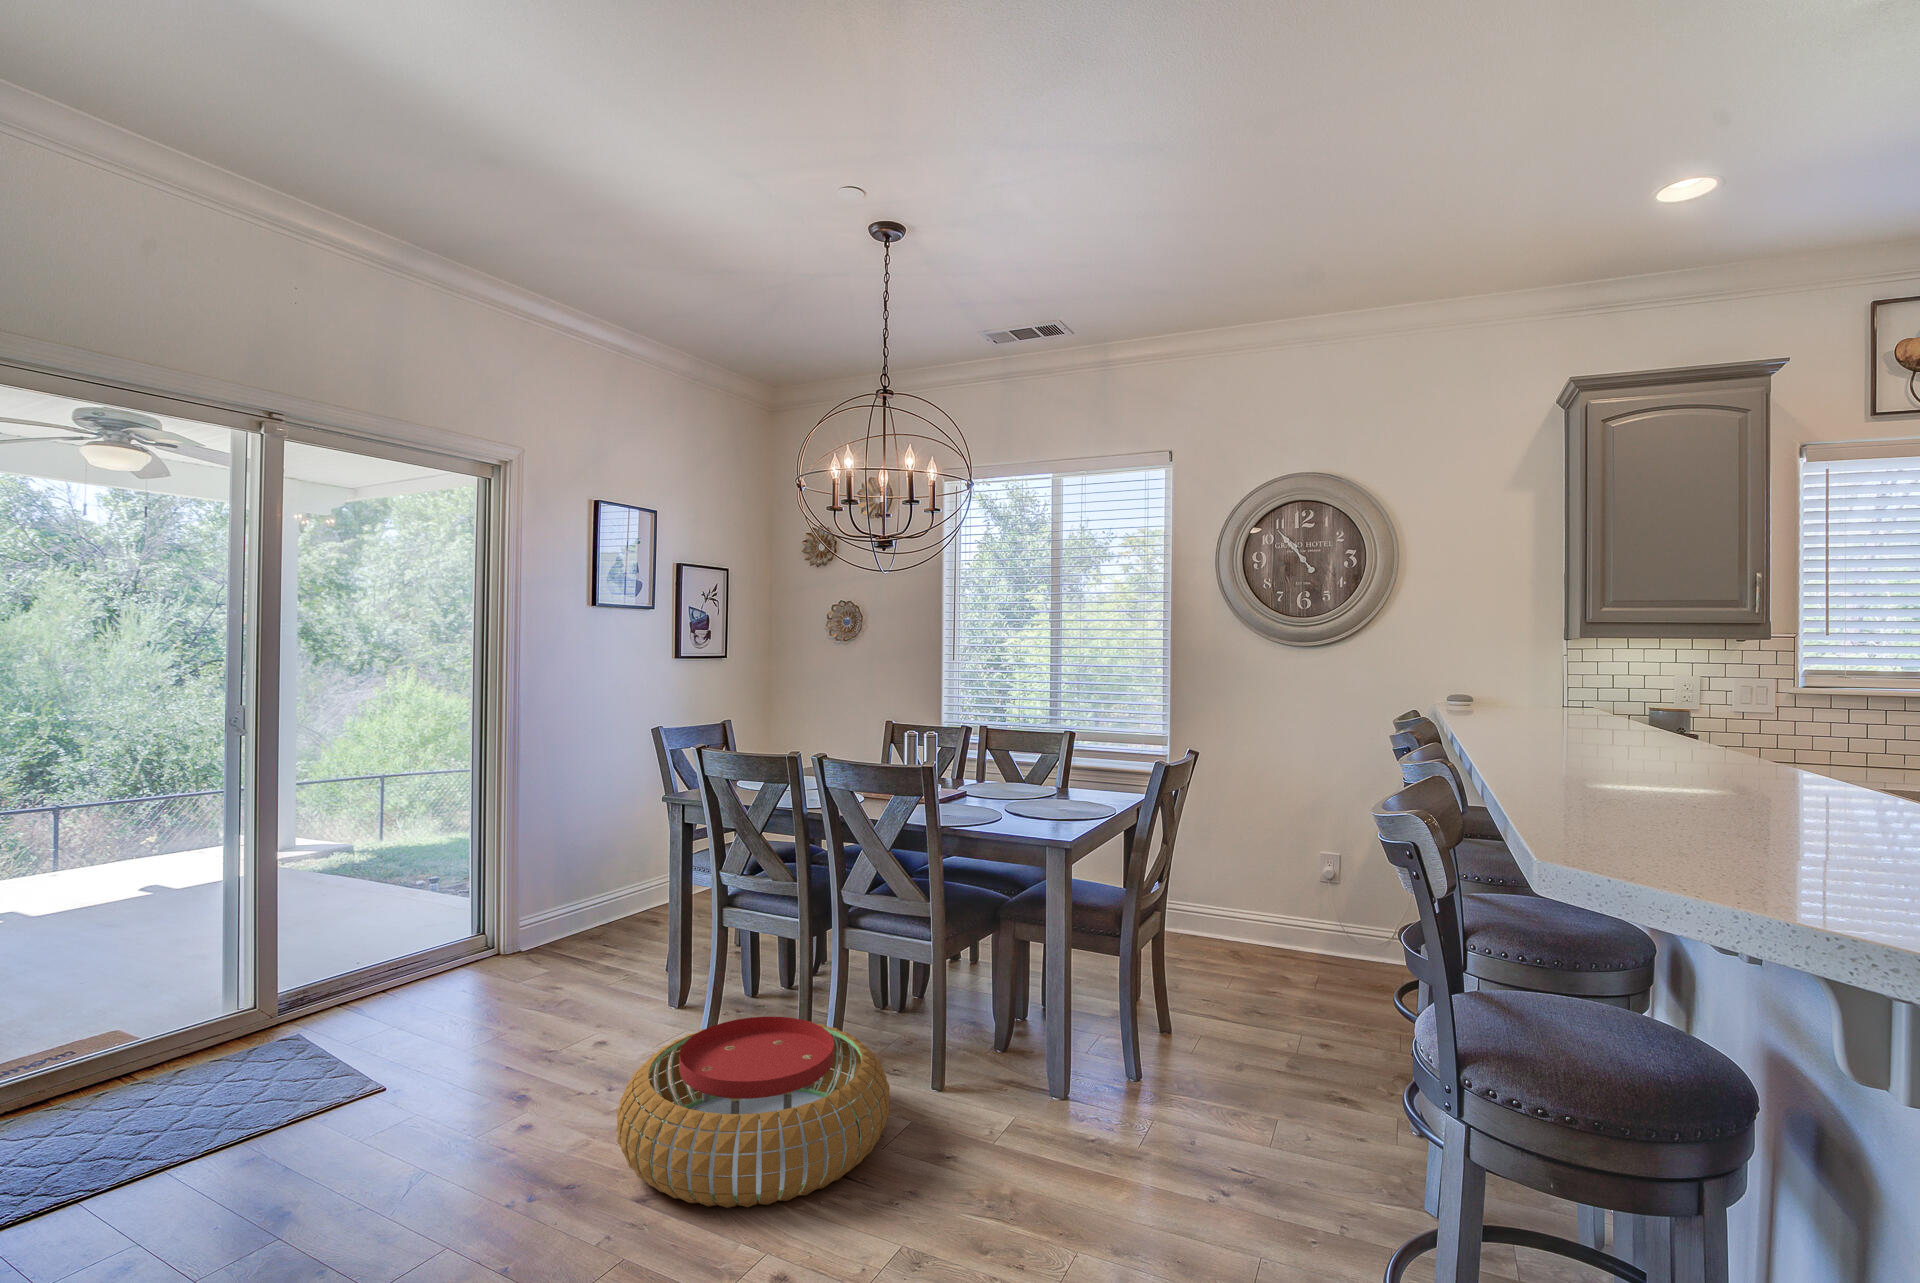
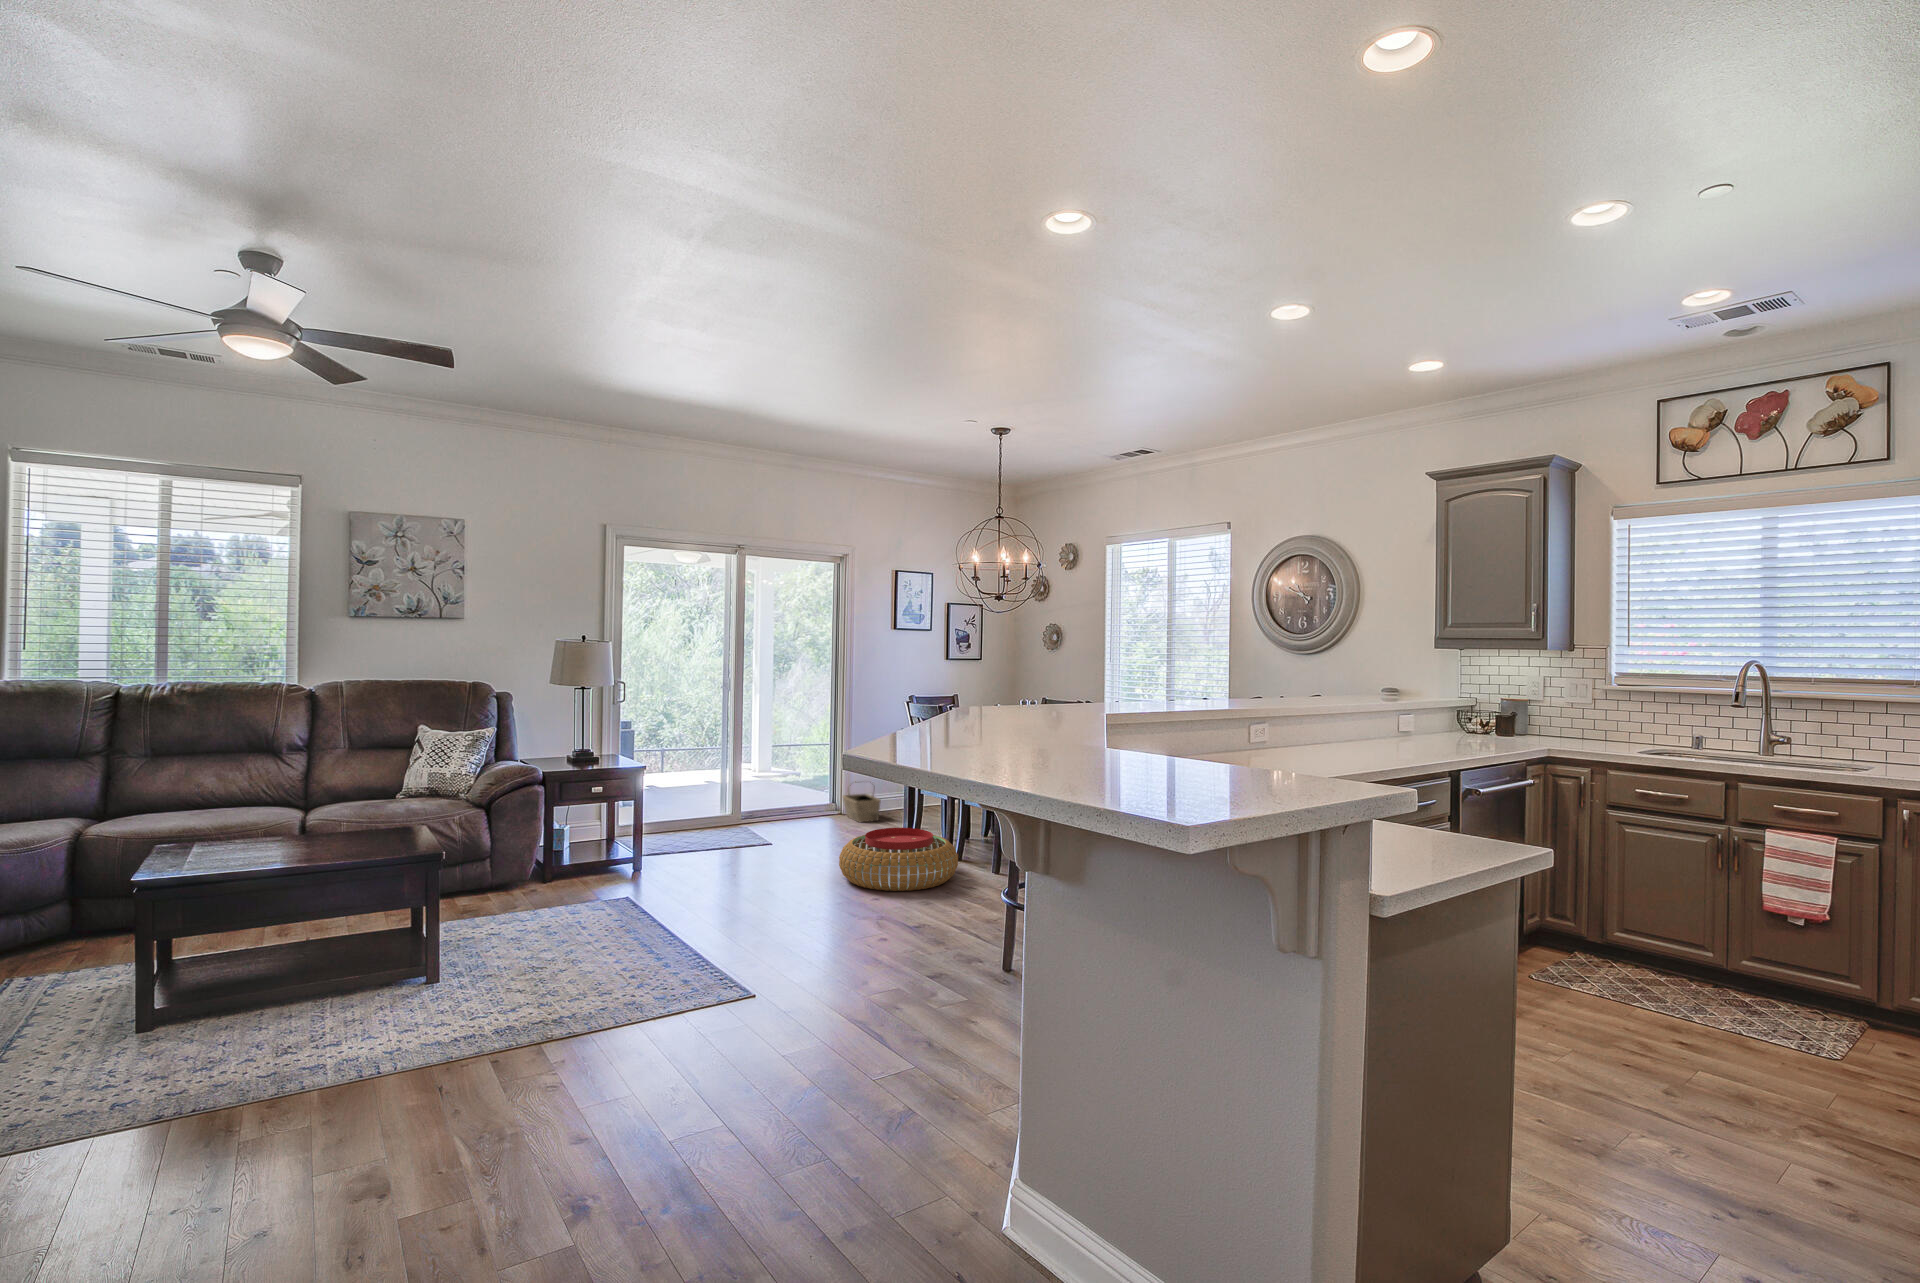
basket: none [501,887,588,972] -> present [843,781,881,822]

